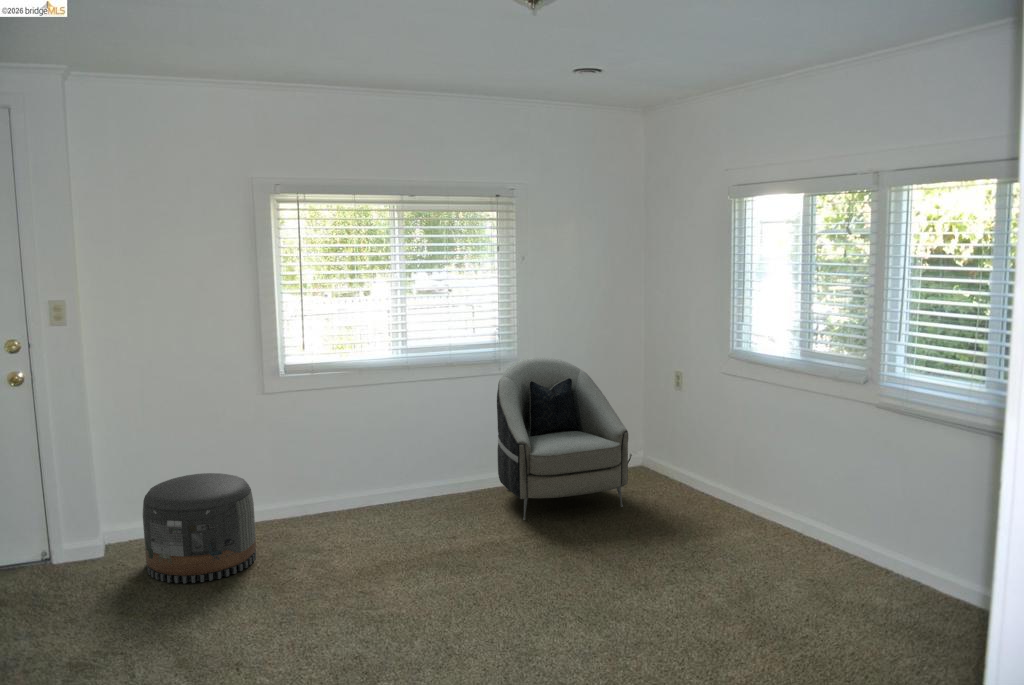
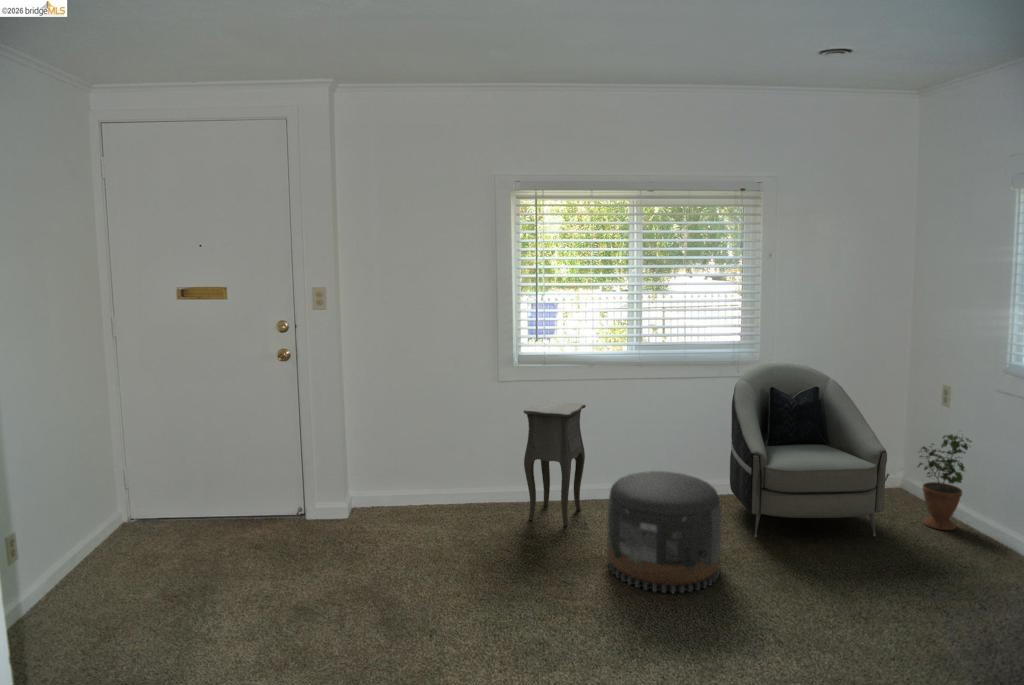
potted plant: none [653,408,694,495] -> present [918,435,971,530]
side table: none [298,410,369,533] -> present [524,401,587,526]
pouf: present [143,473,256,583] -> present [607,471,722,593]

